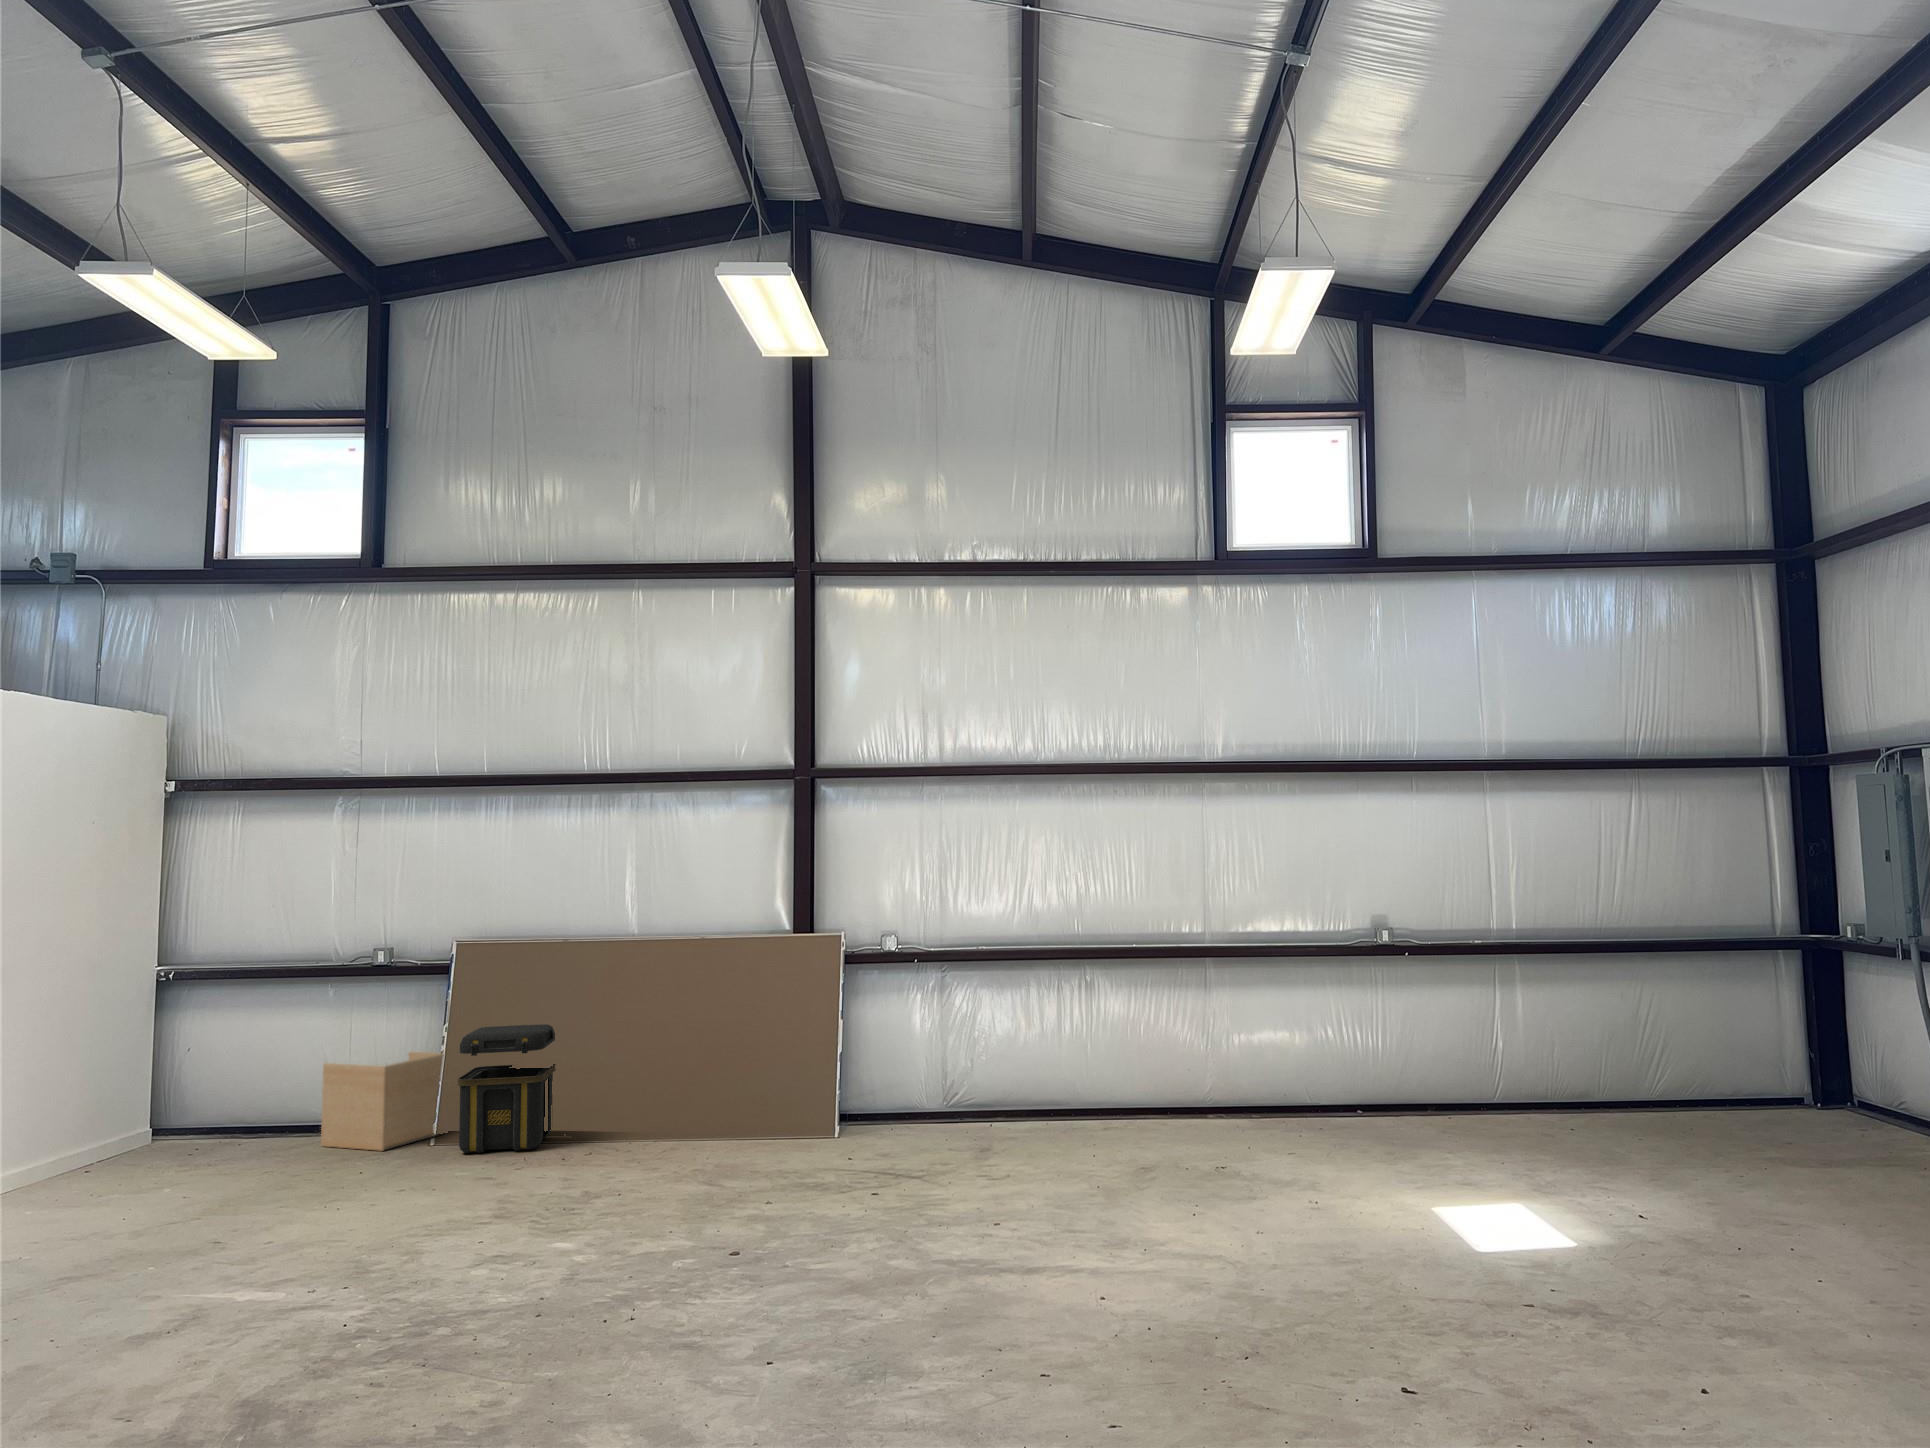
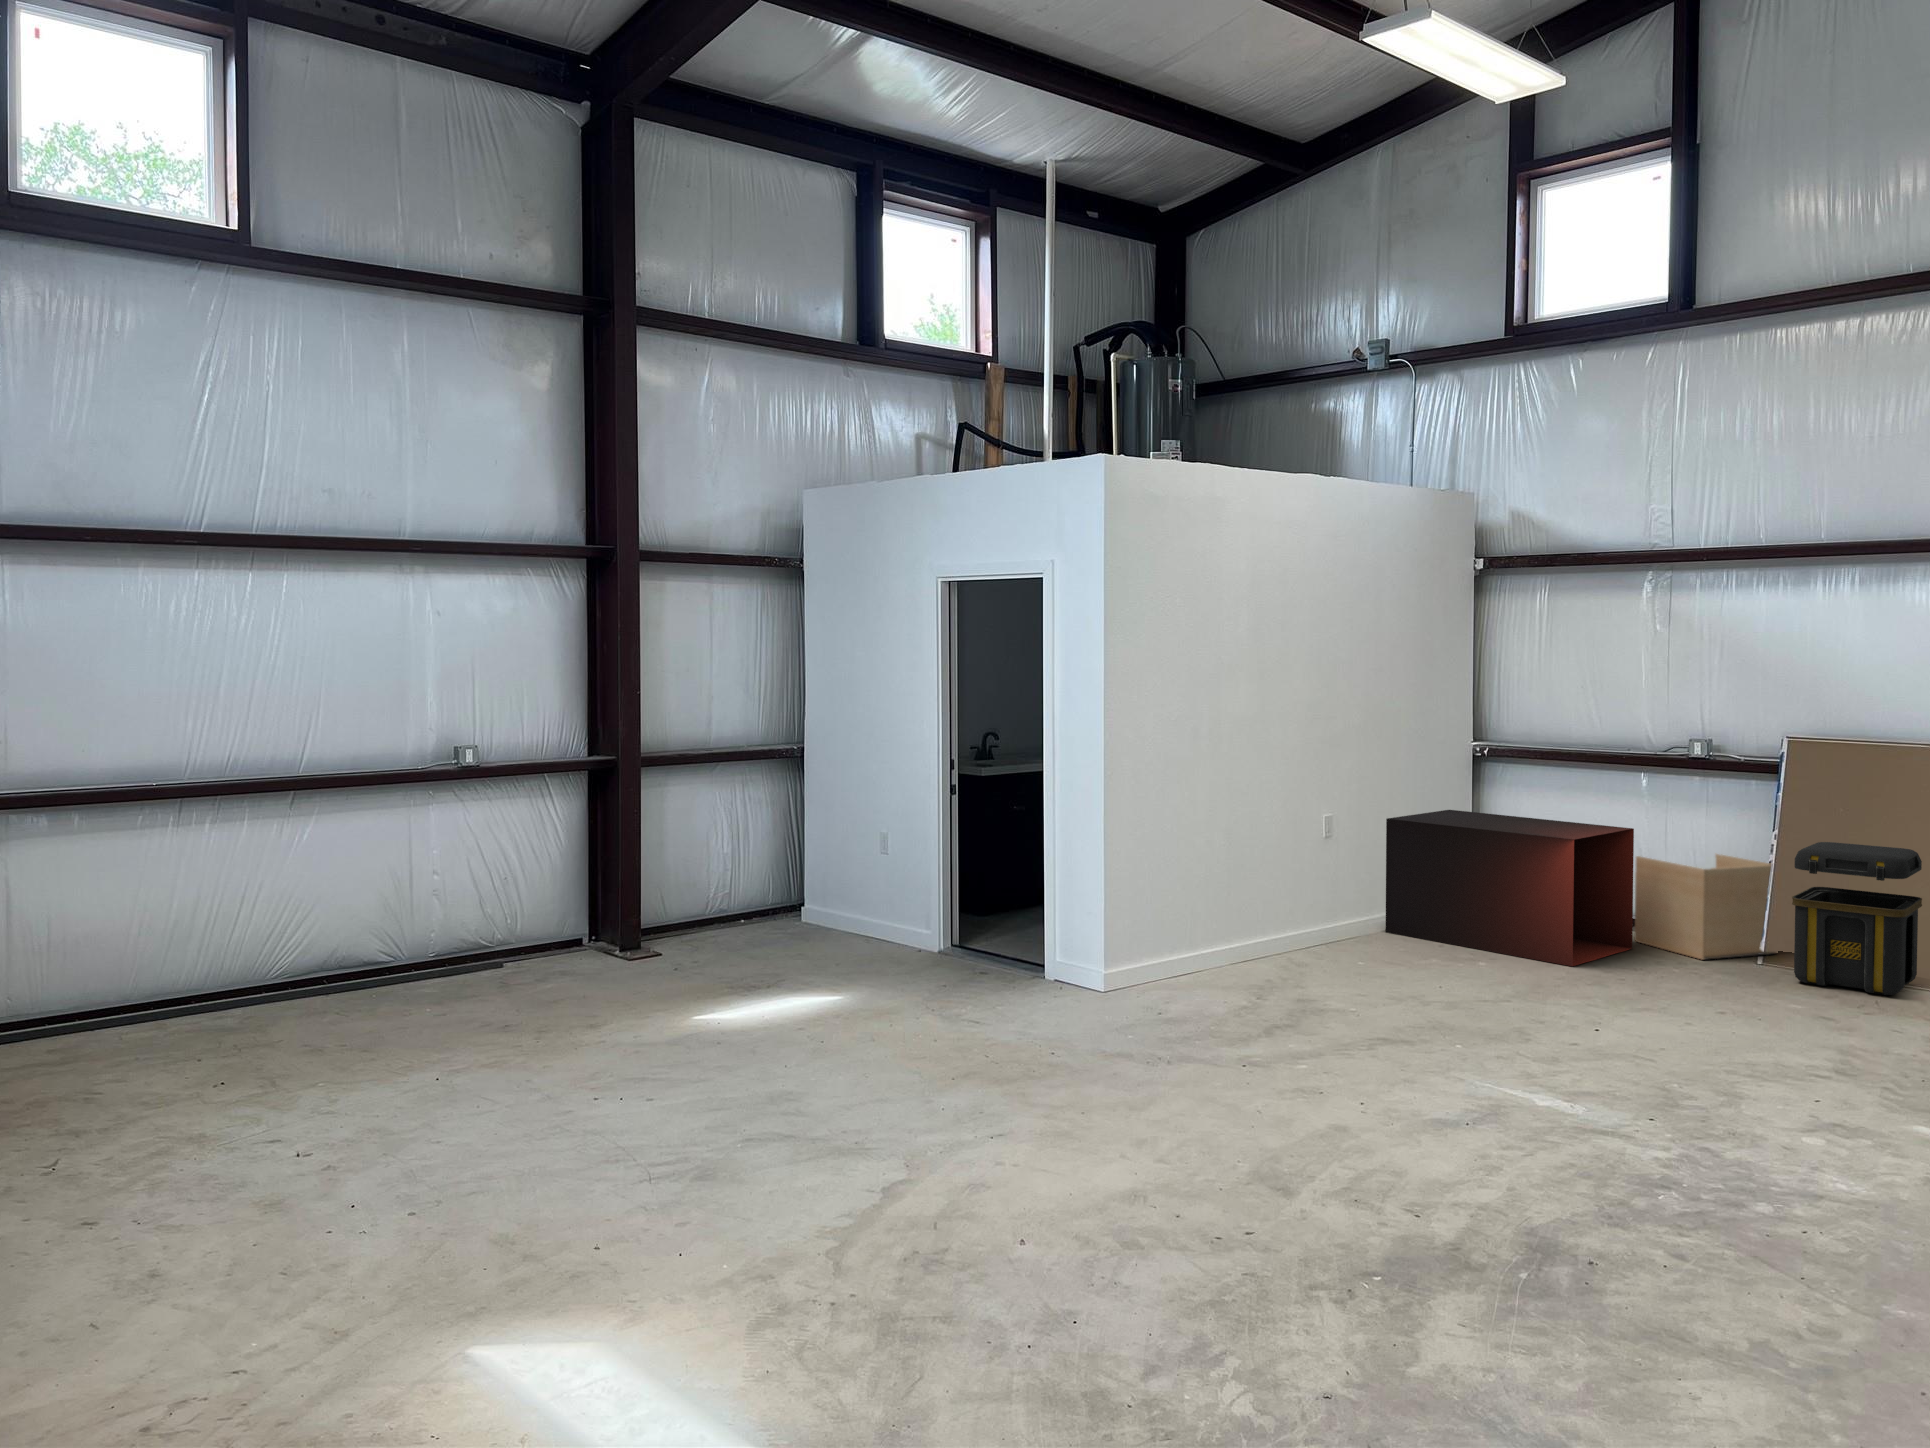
storage cabinet: none [47,1037,322,1188] -> present [1385,810,1634,966]

